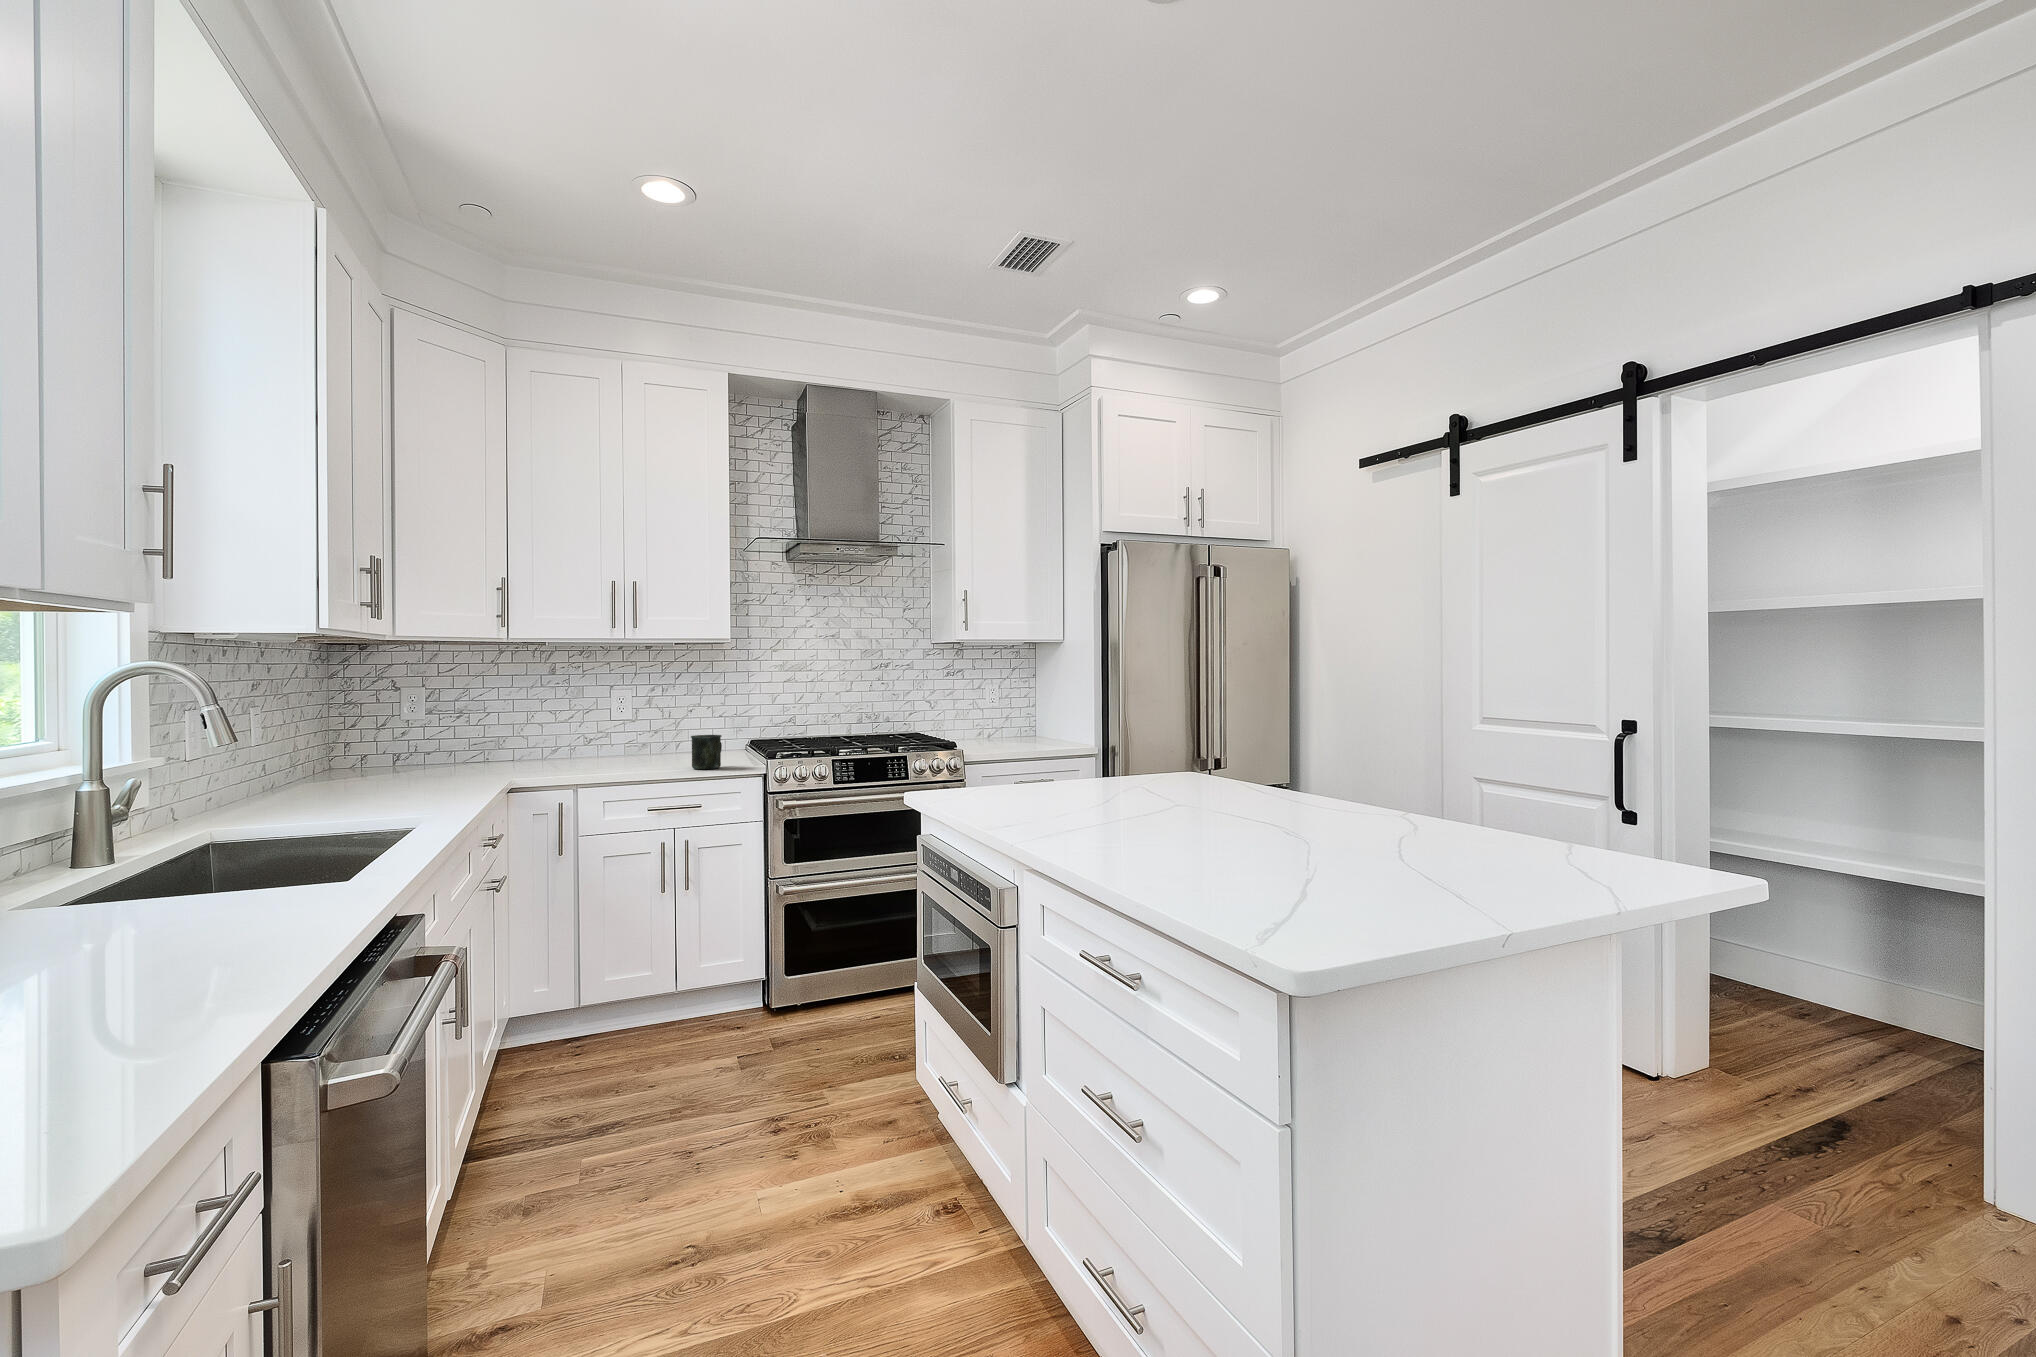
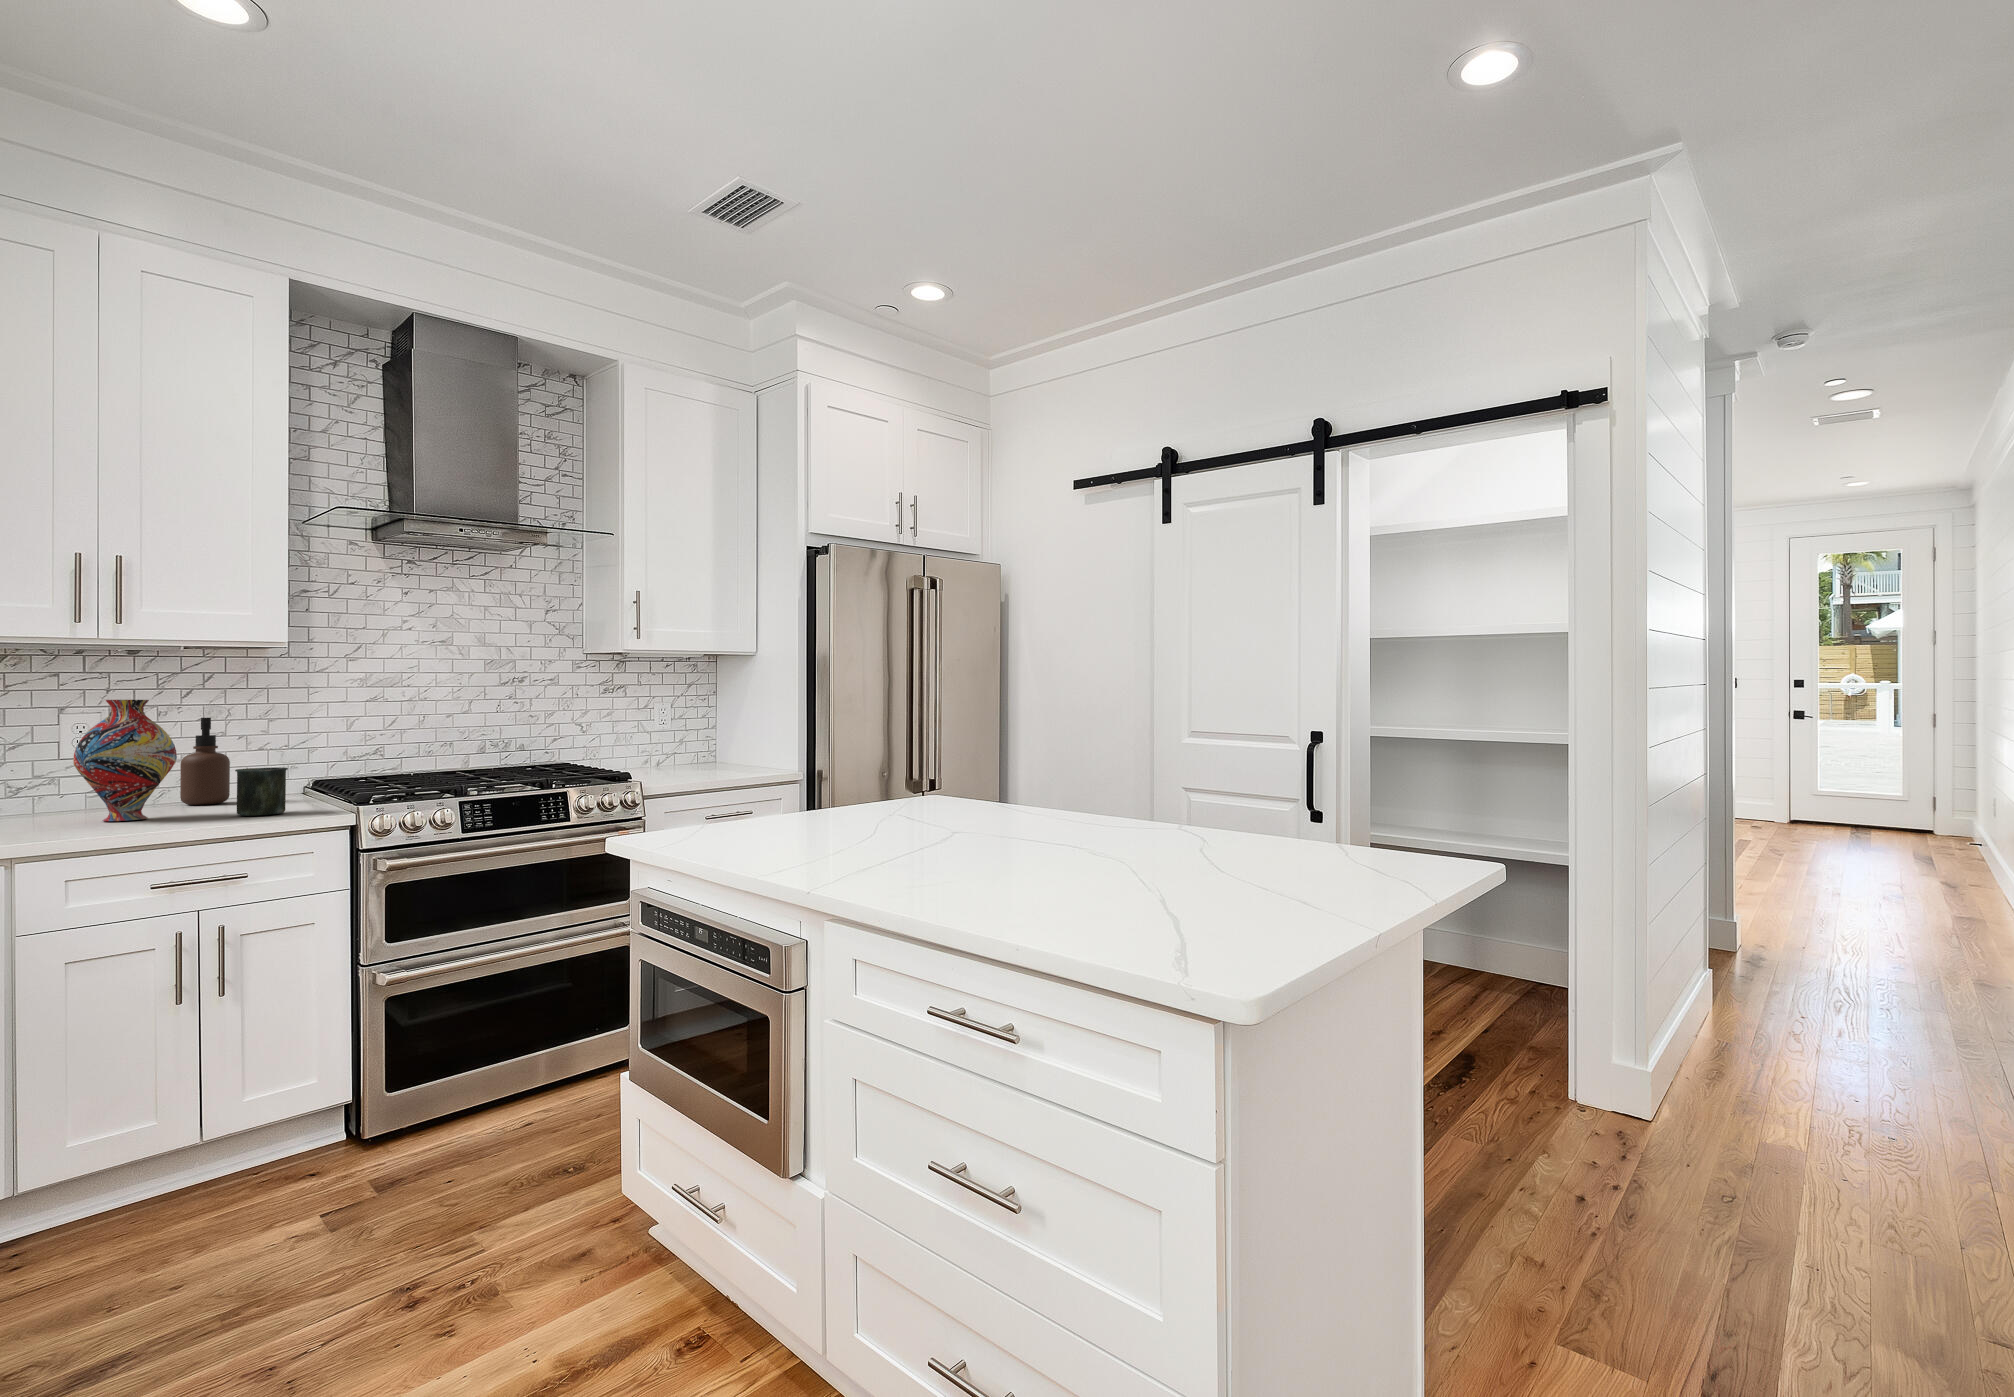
vase: none [603,687,658,770] -> present [73,700,177,821]
soap dispenser: none [667,697,695,758] -> present [180,718,230,805]

